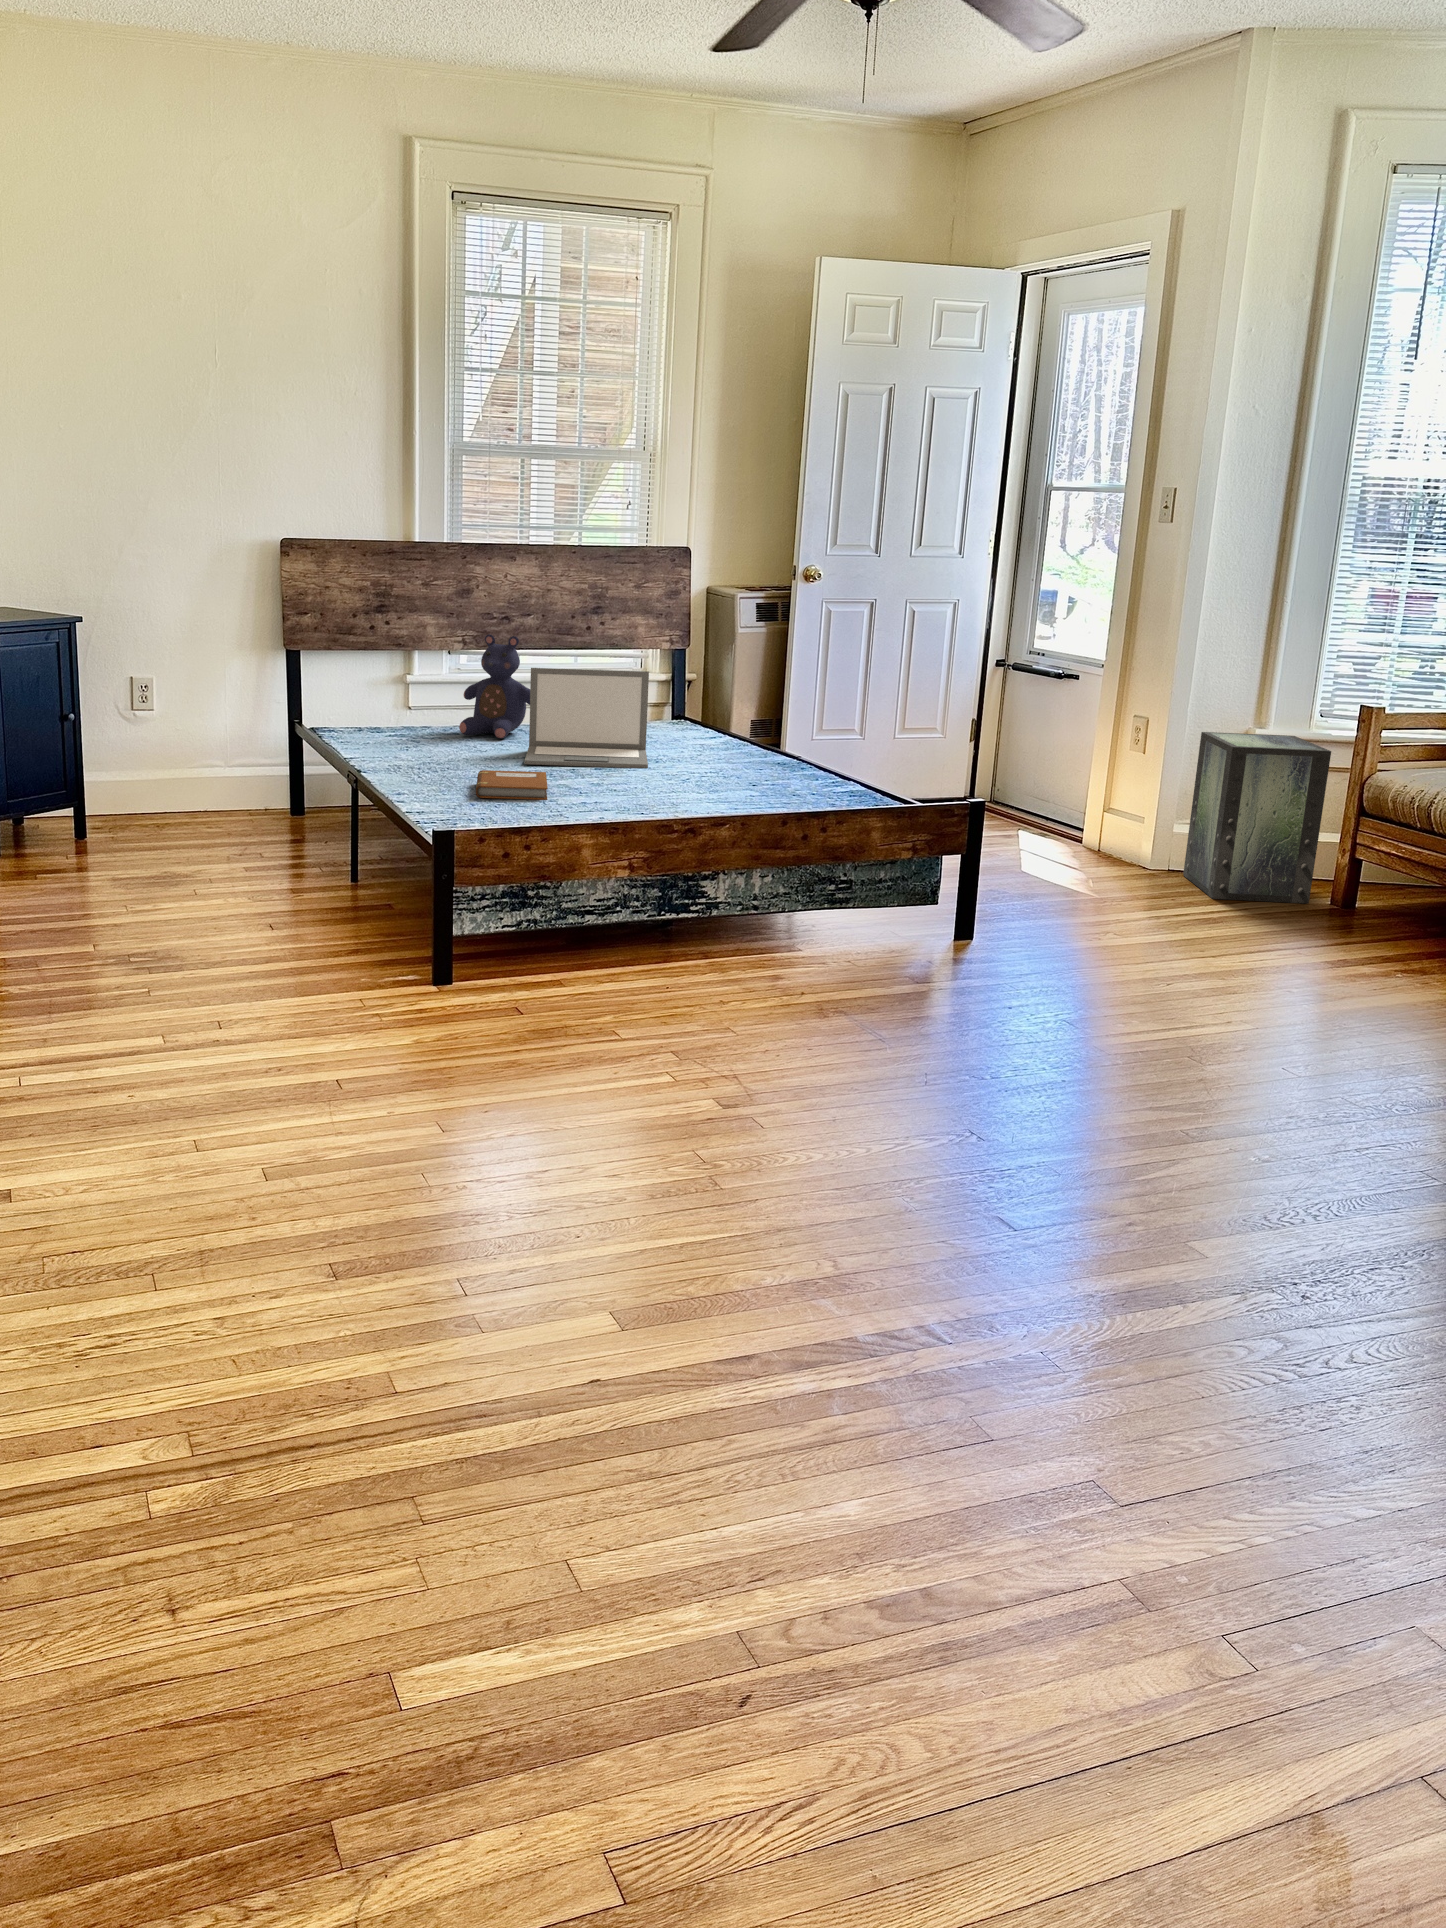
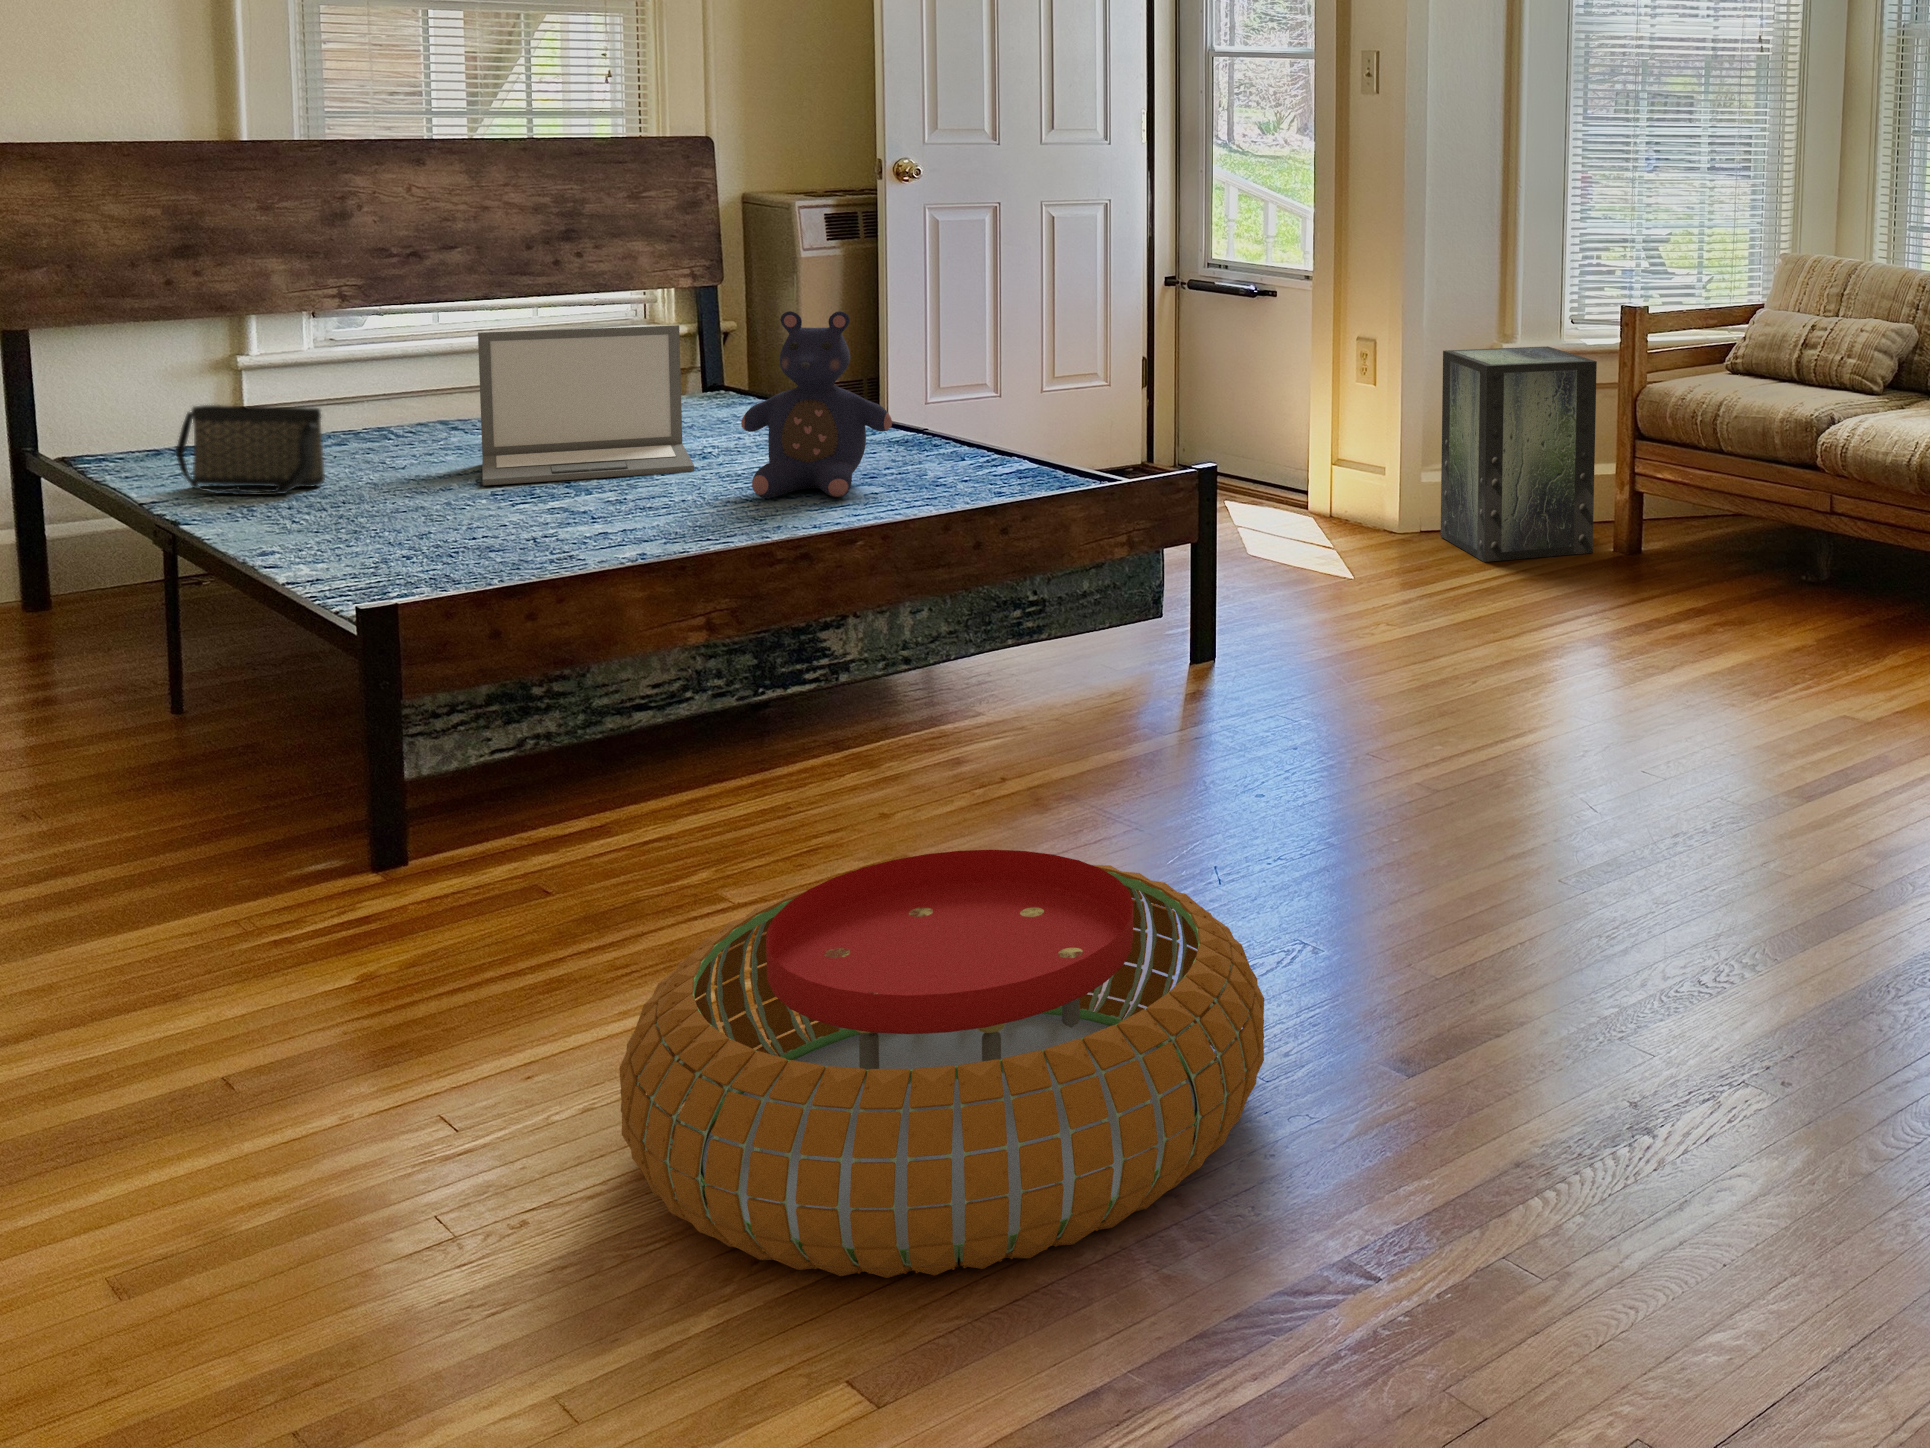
teddy bear: present [459,634,530,739] -> present [741,311,892,498]
handbag: none [367,700,442,758] -> present [176,405,325,495]
notebook: present [476,770,548,800] -> none [407,494,542,547]
pouf: none [520,1028,921,1286] -> present [619,850,1264,1278]

